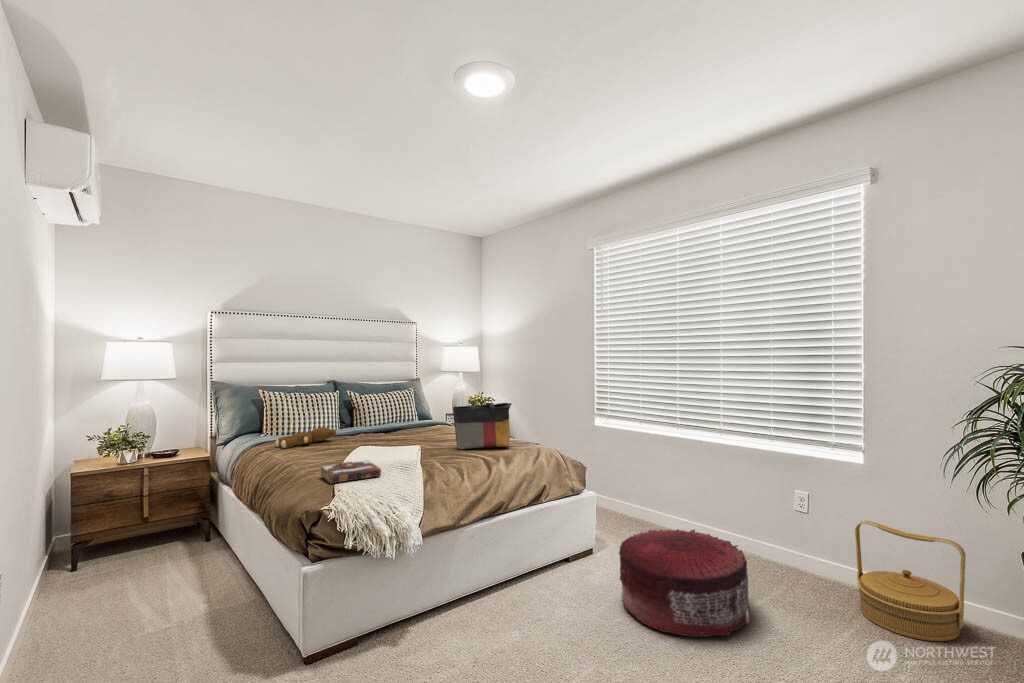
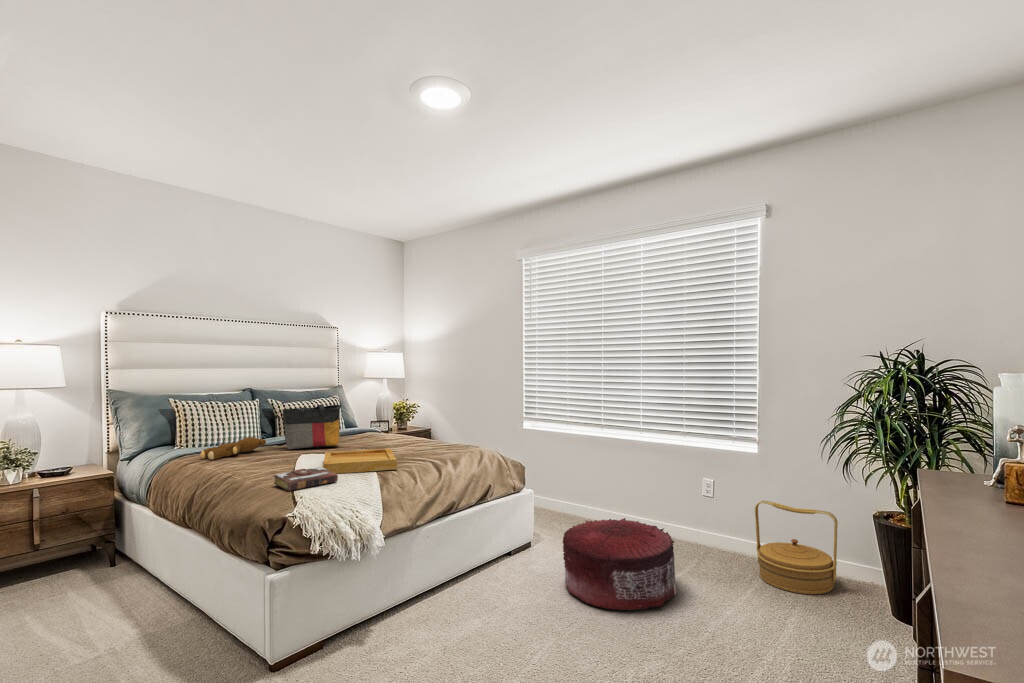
tote bag: present [453,403,512,449] -> present [282,405,342,449]
tray: none [373,443,446,468] -> present [324,449,397,474]

